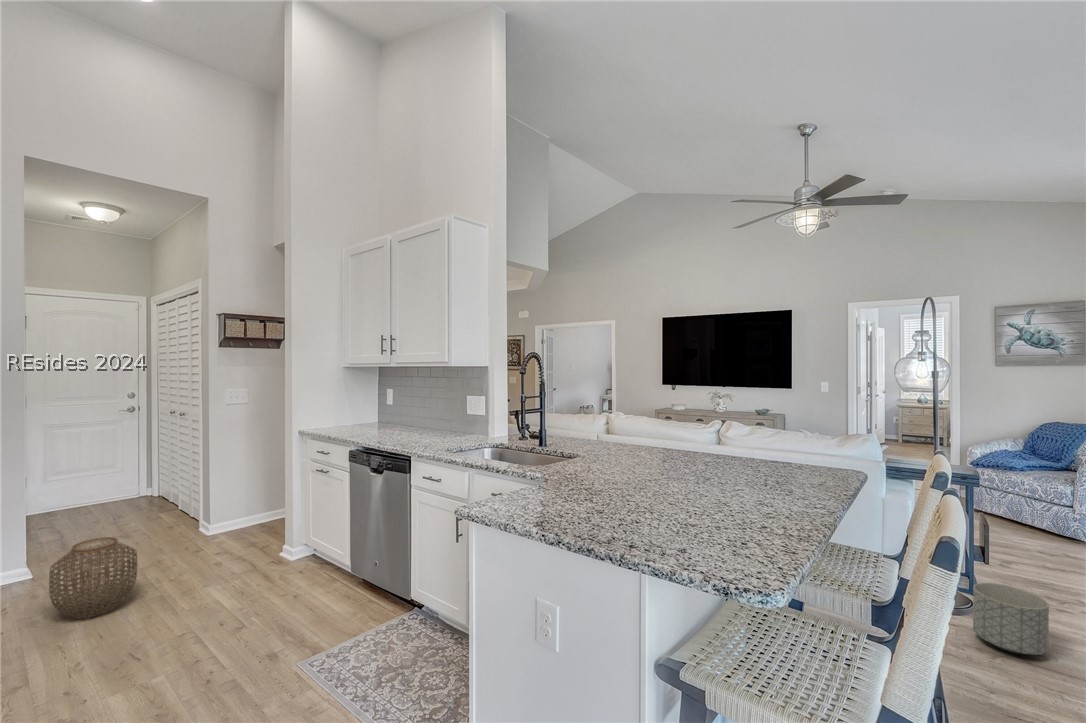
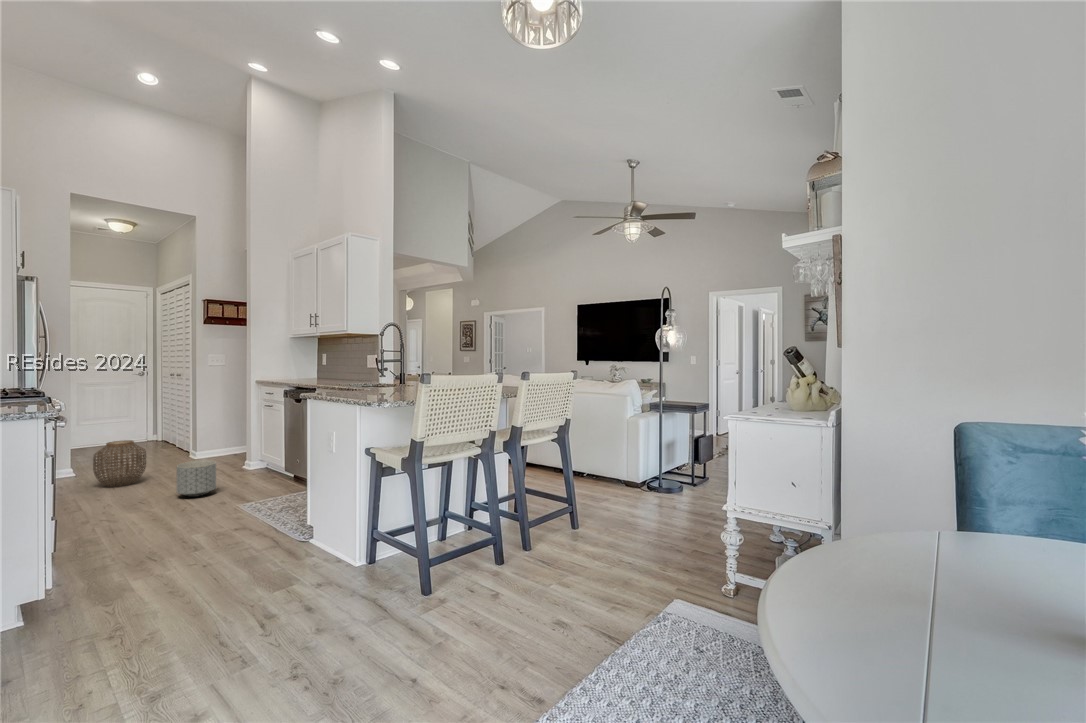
planter: present [973,583,1049,655] -> present [177,461,216,497]

